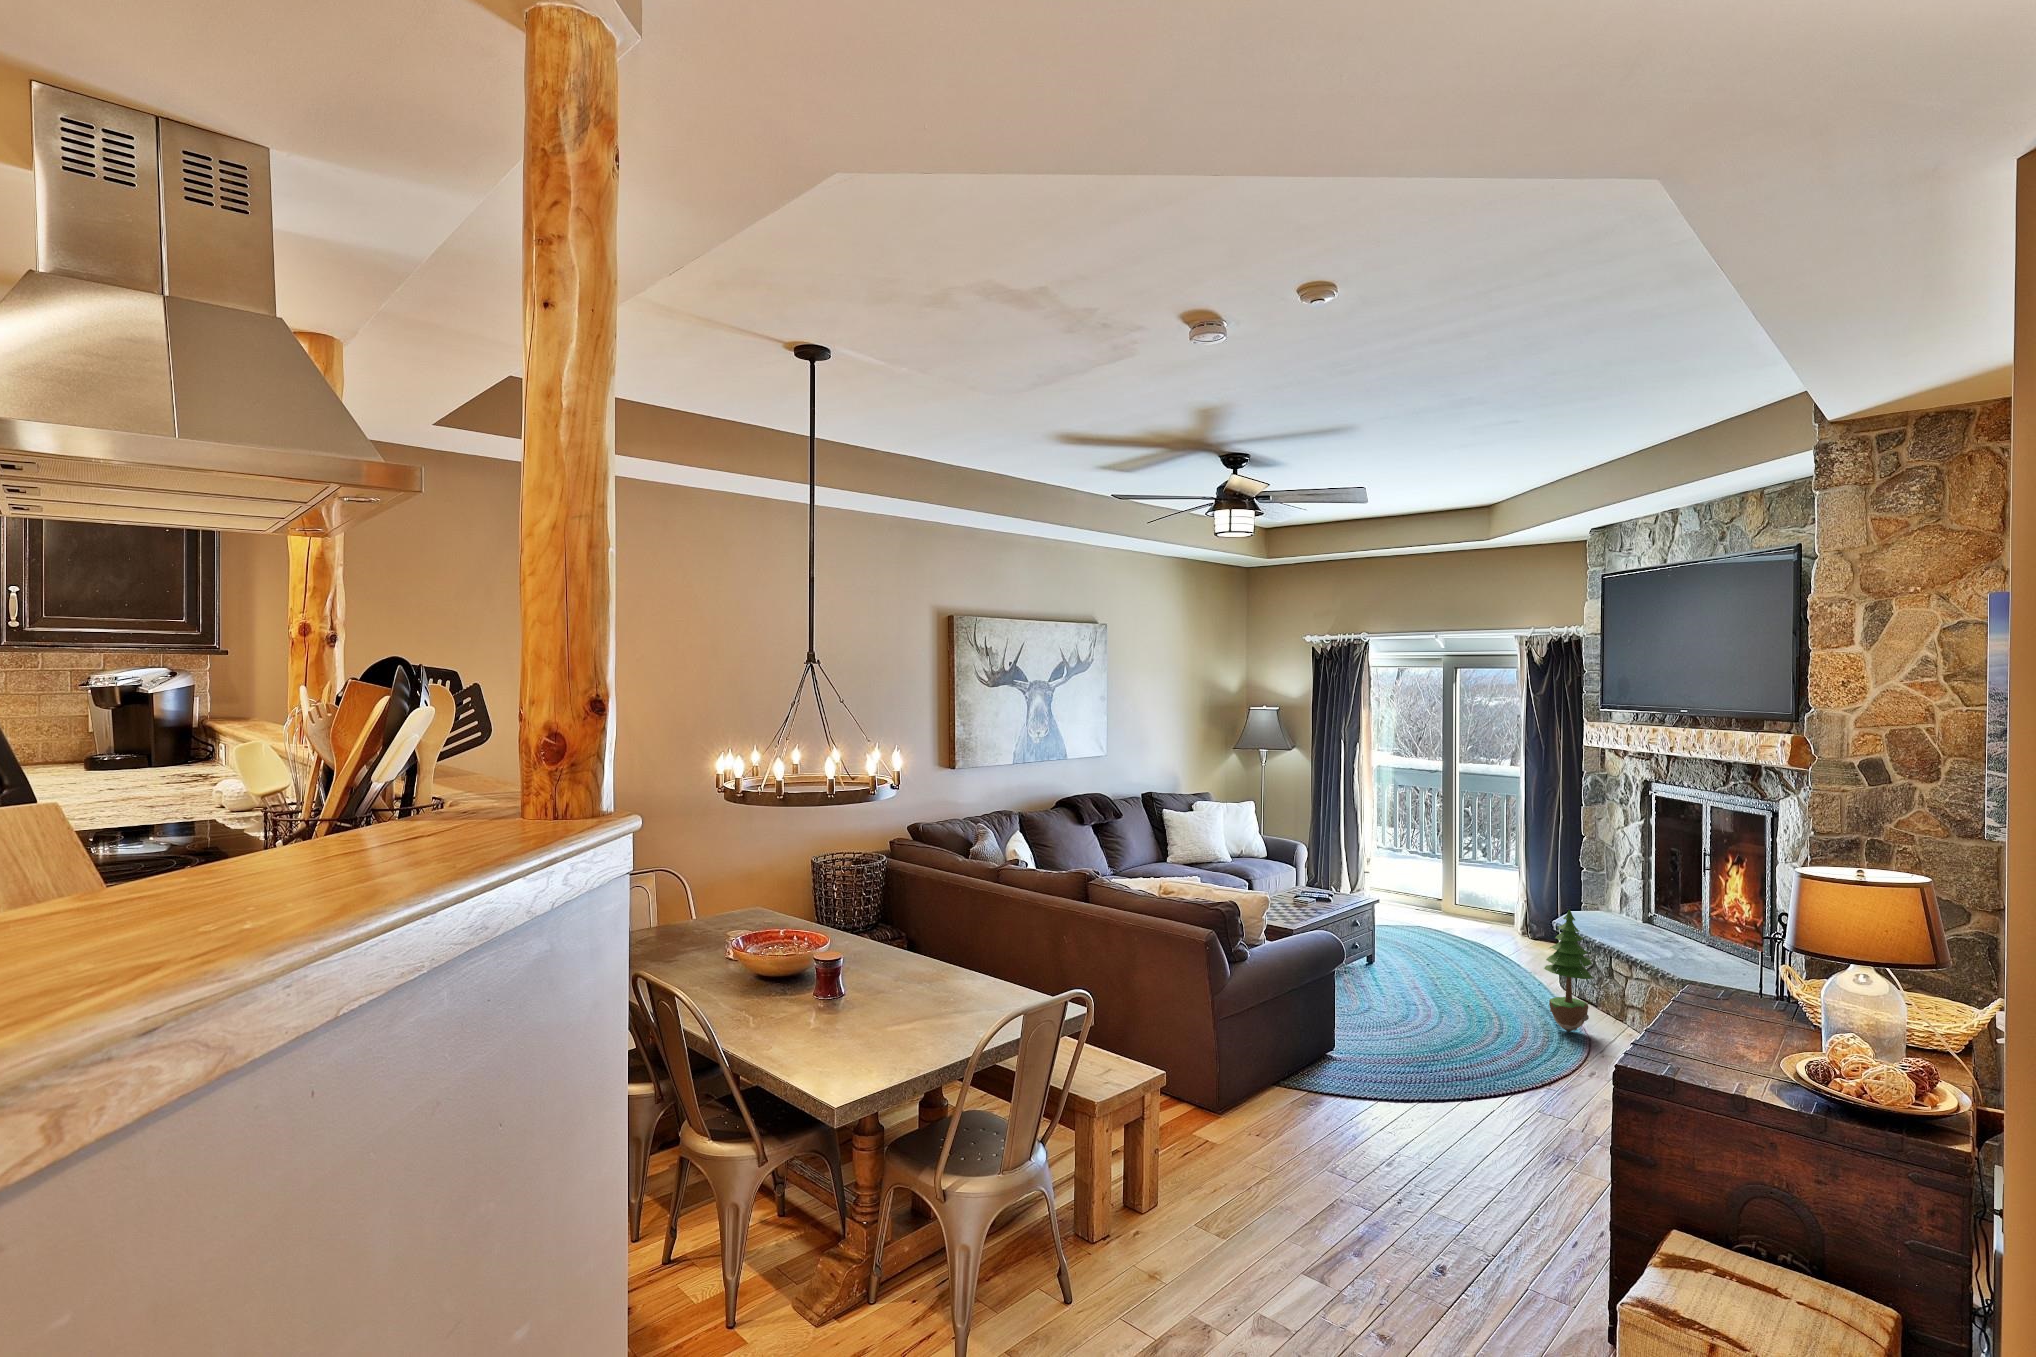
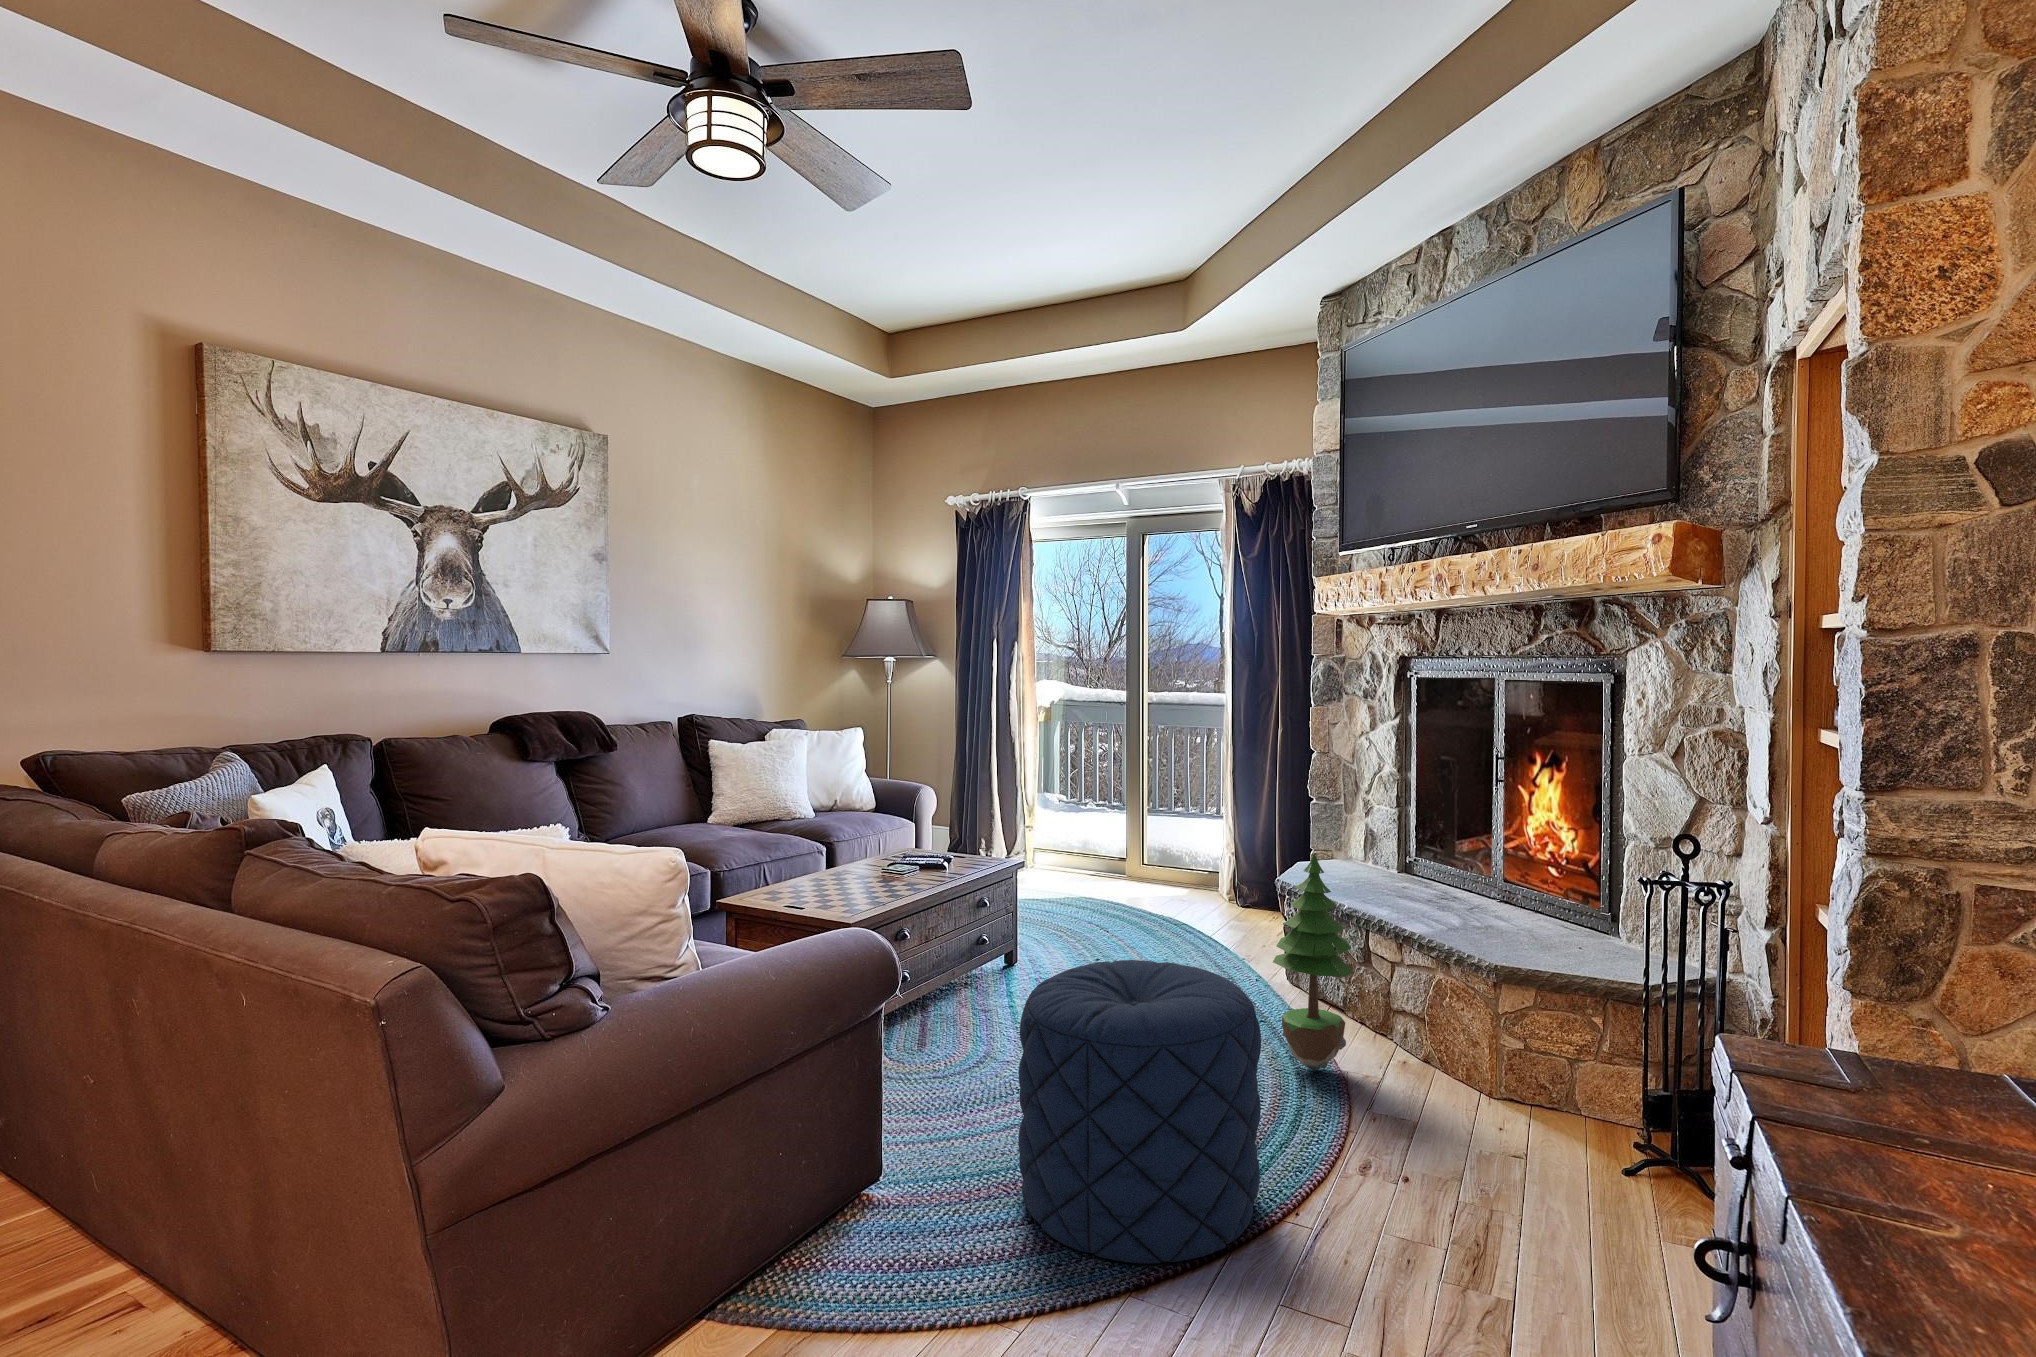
pouf: none [1405,957,1531,1094] -> present [1018,960,1261,1264]

